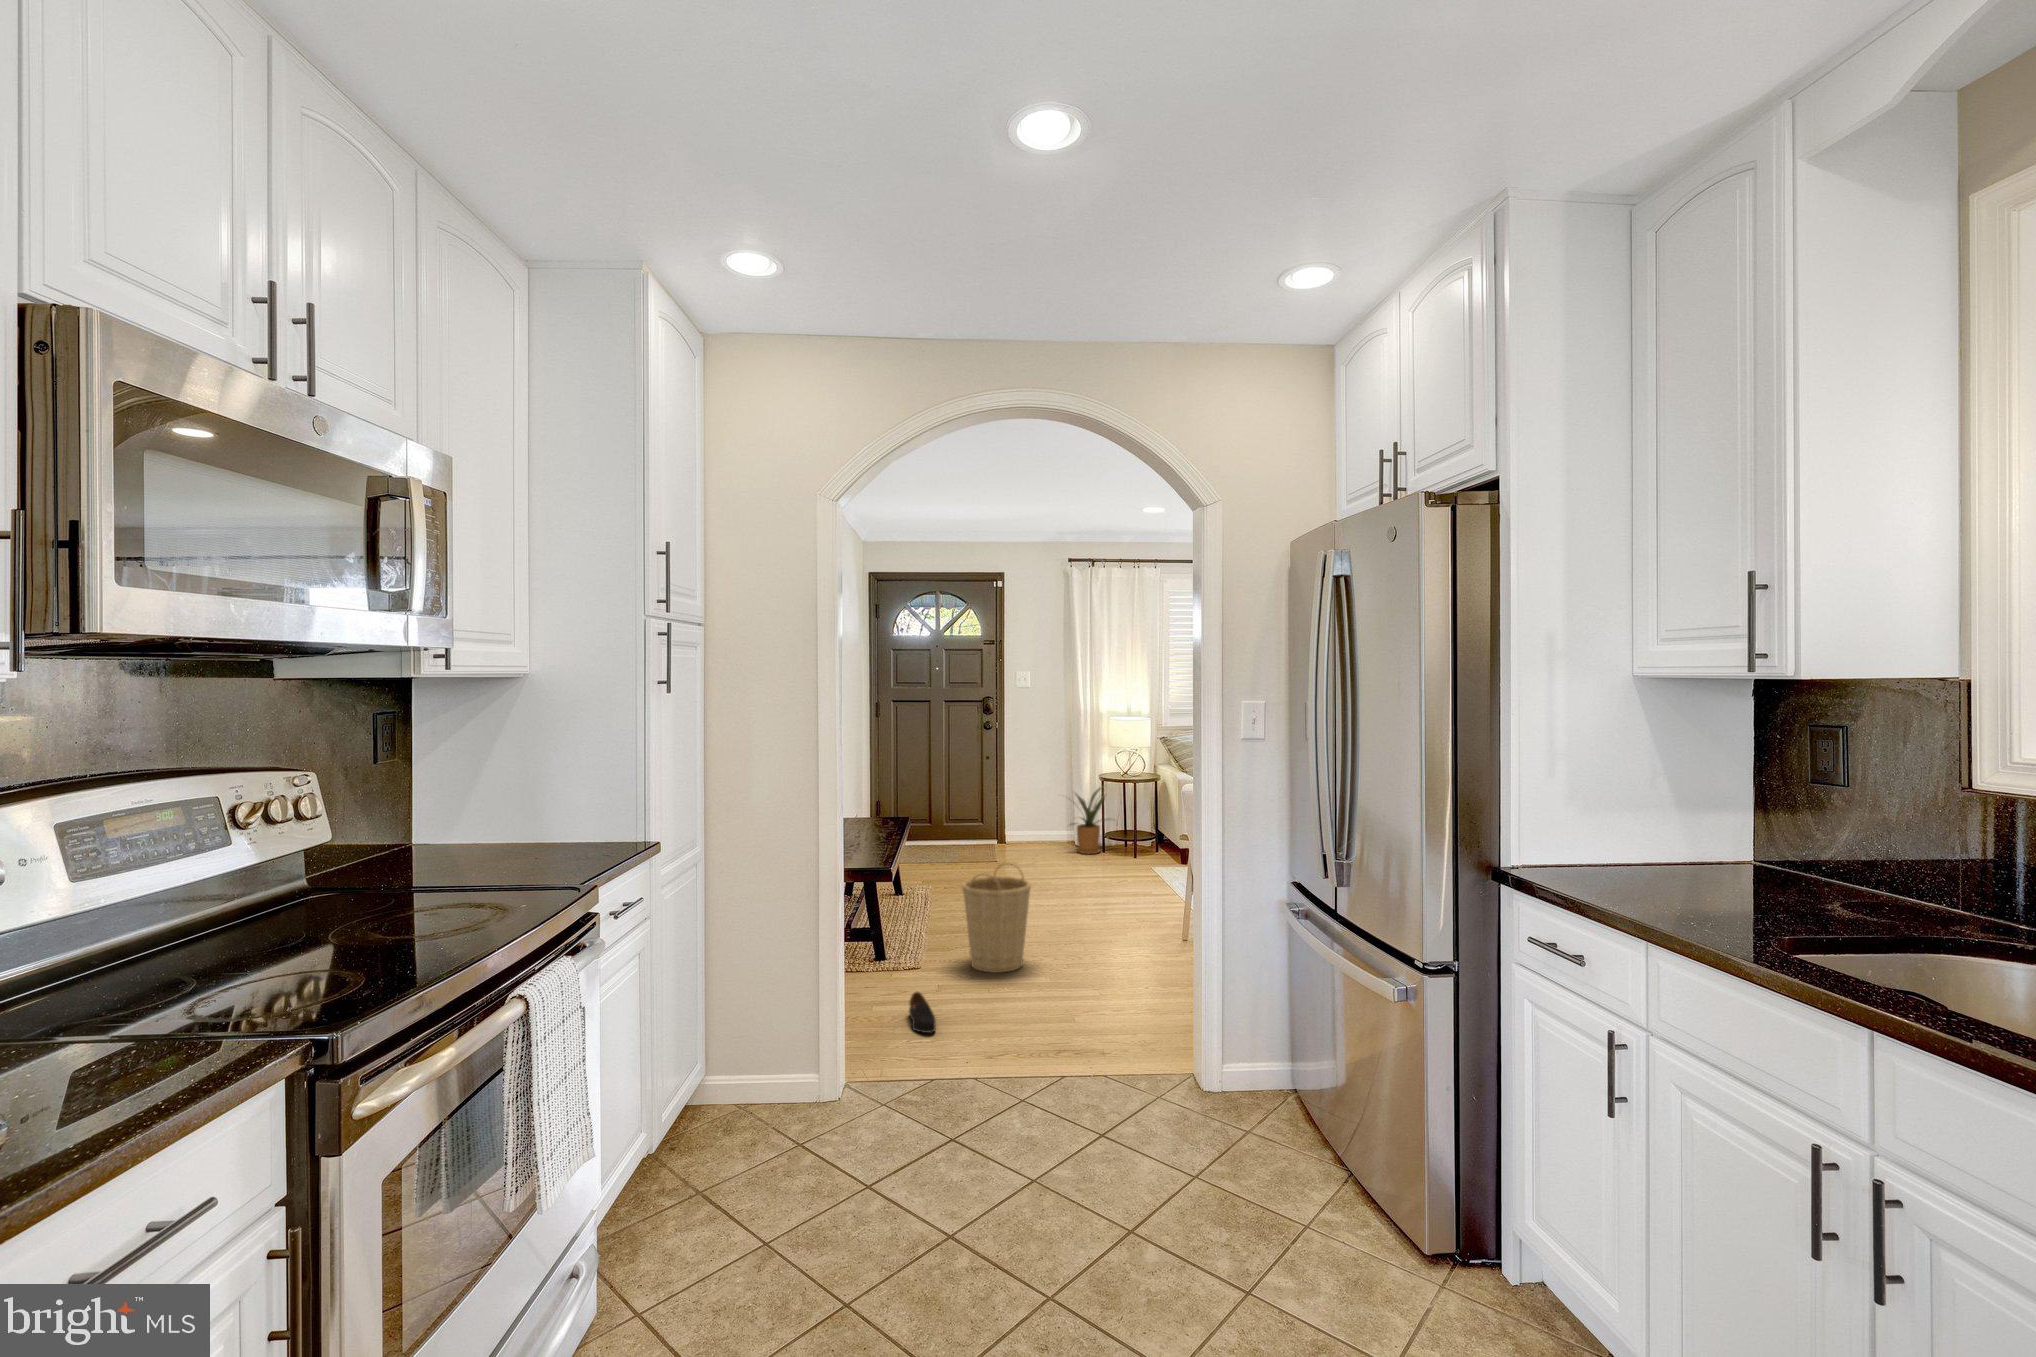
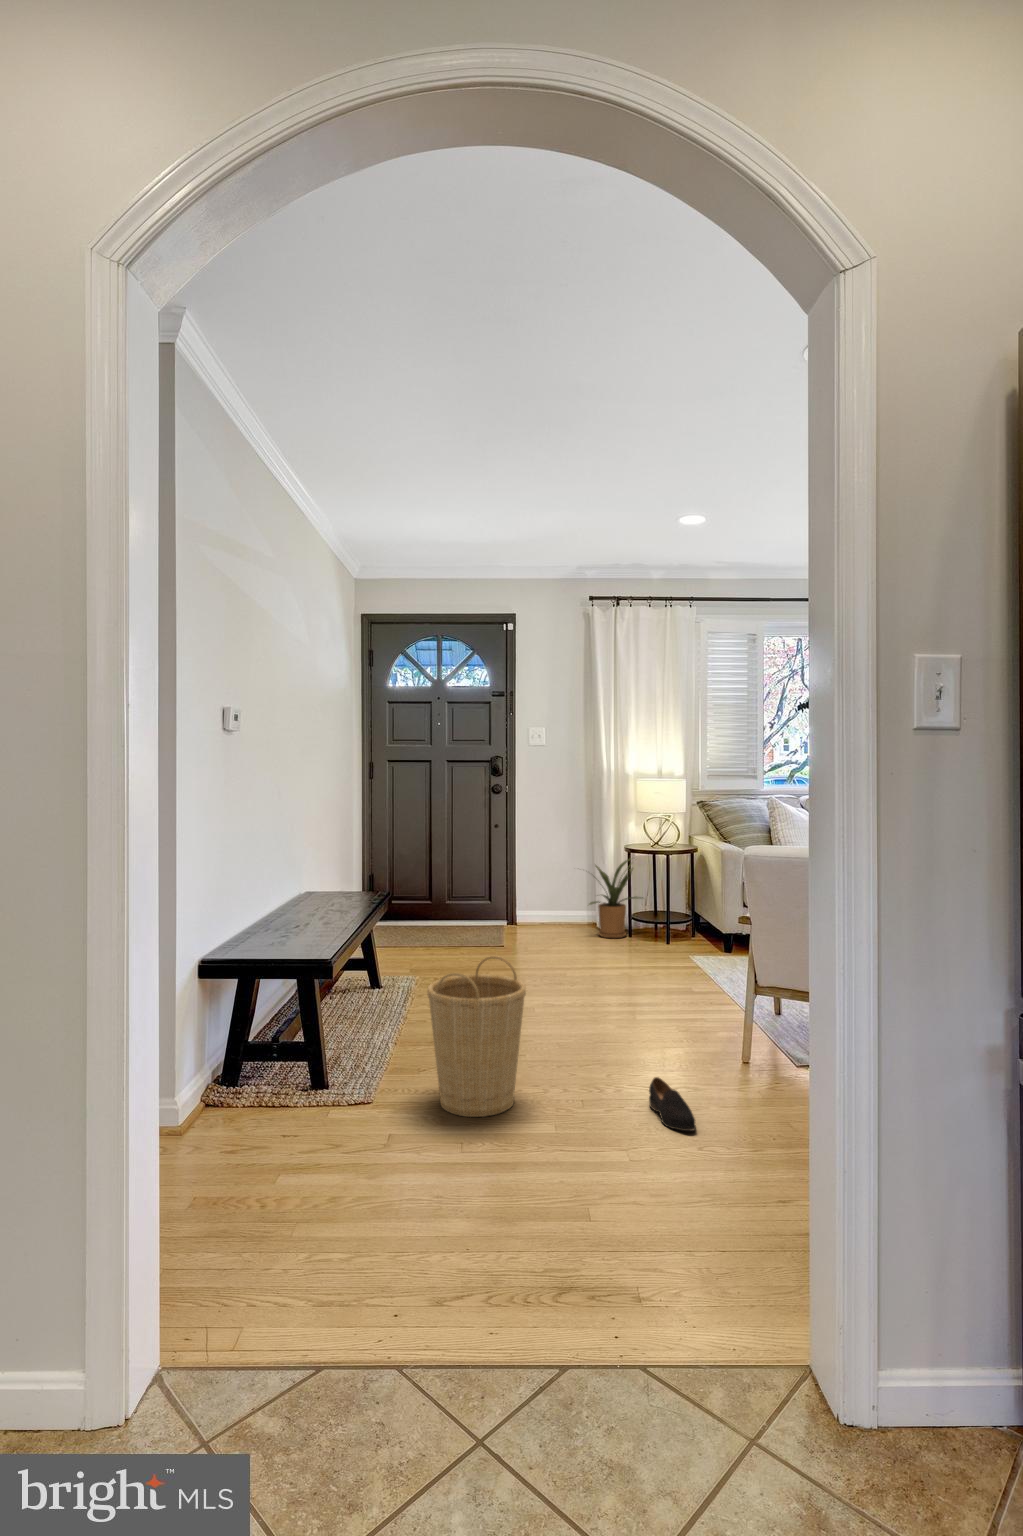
shoe: present [909,992,936,1033] -> present [649,1077,696,1131]

